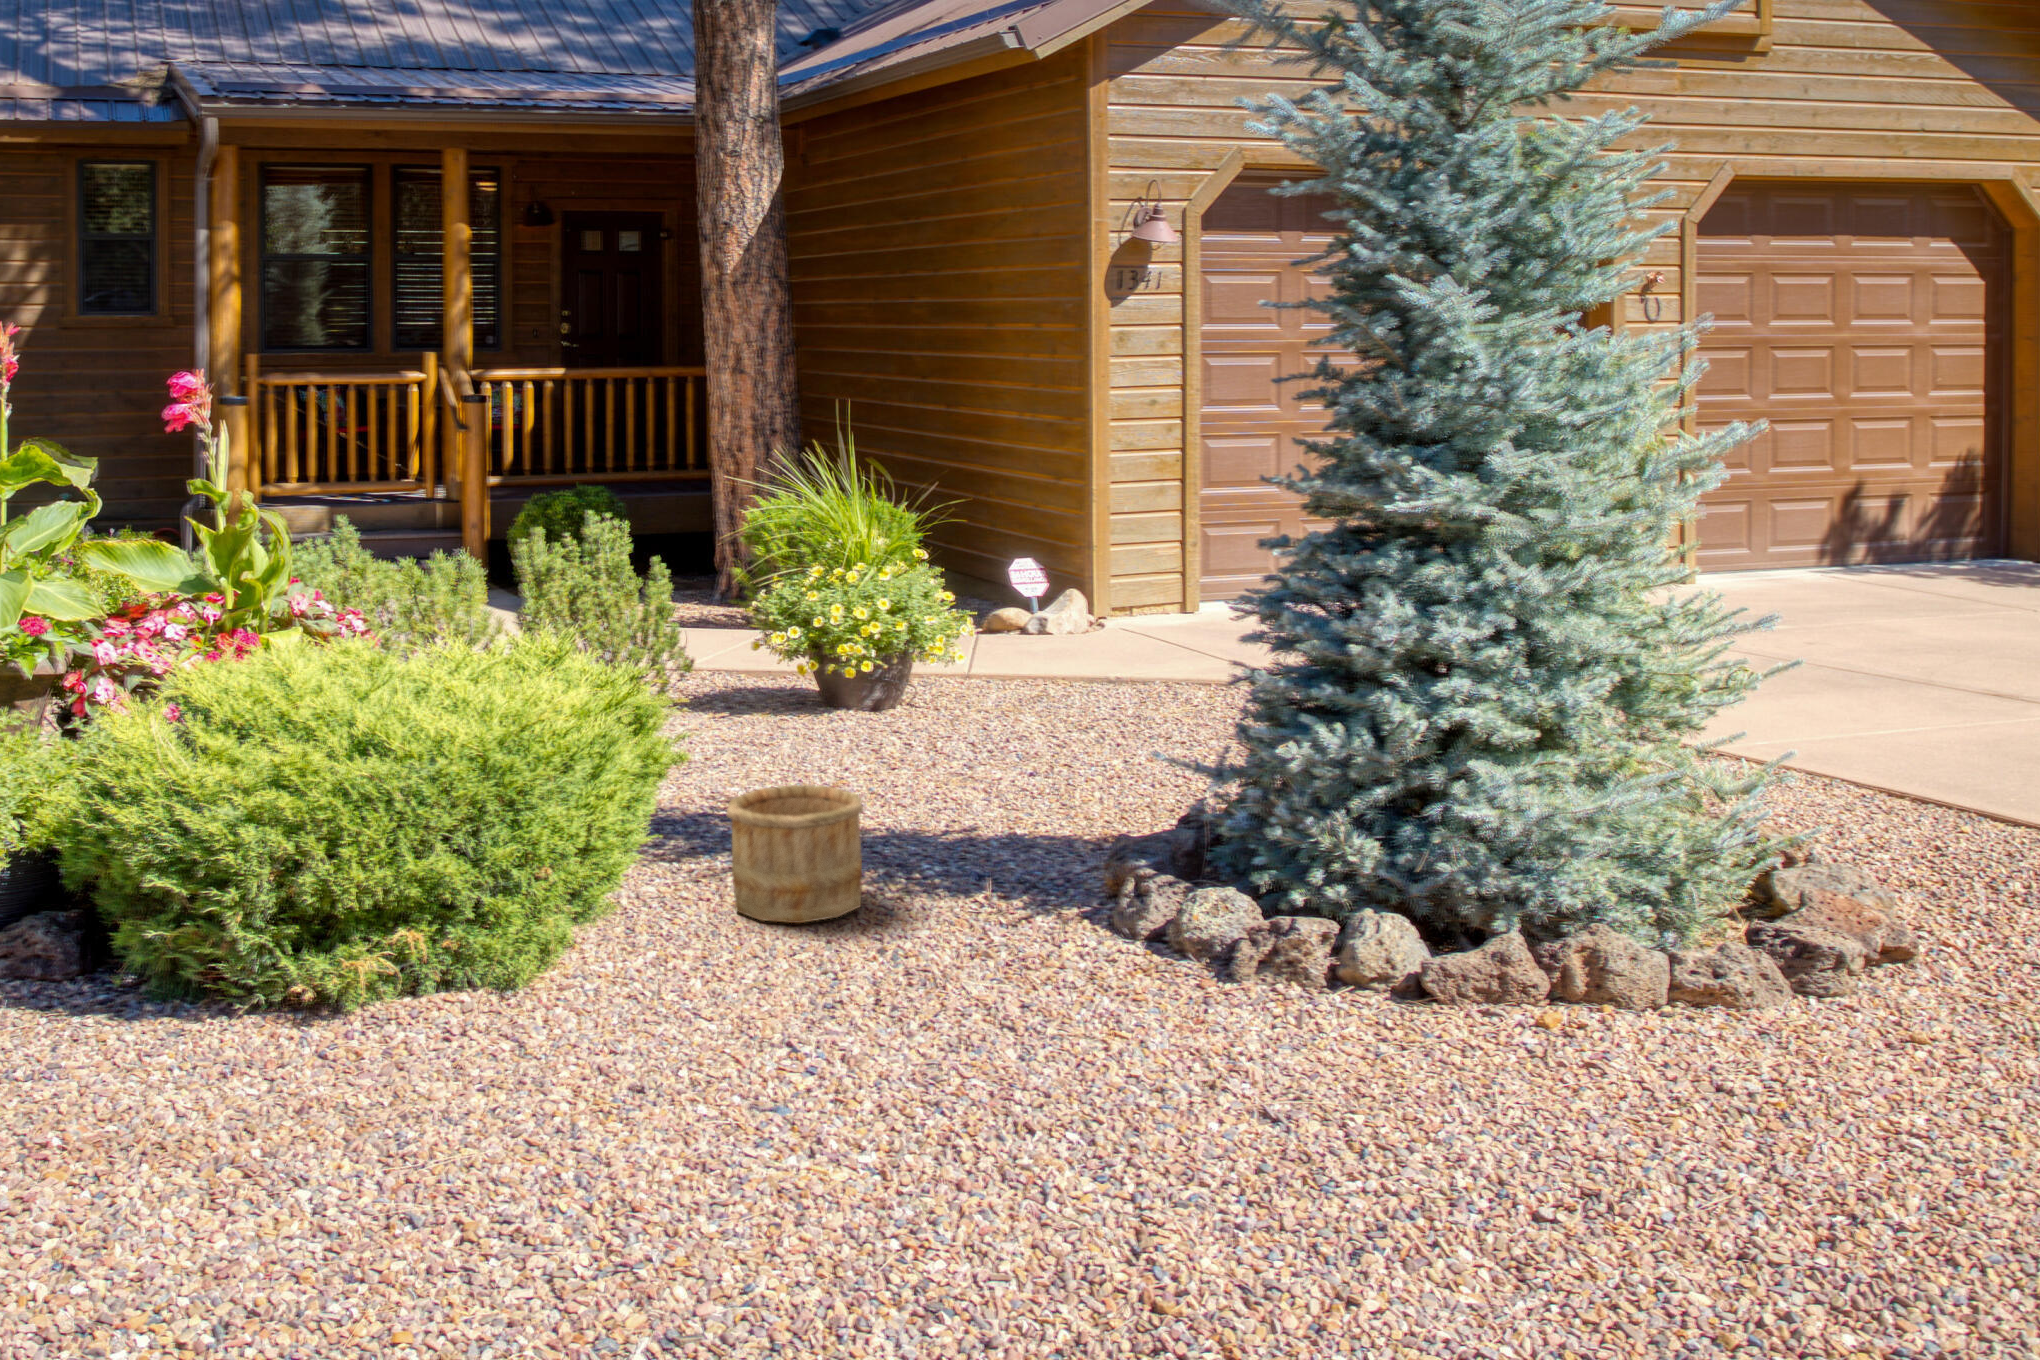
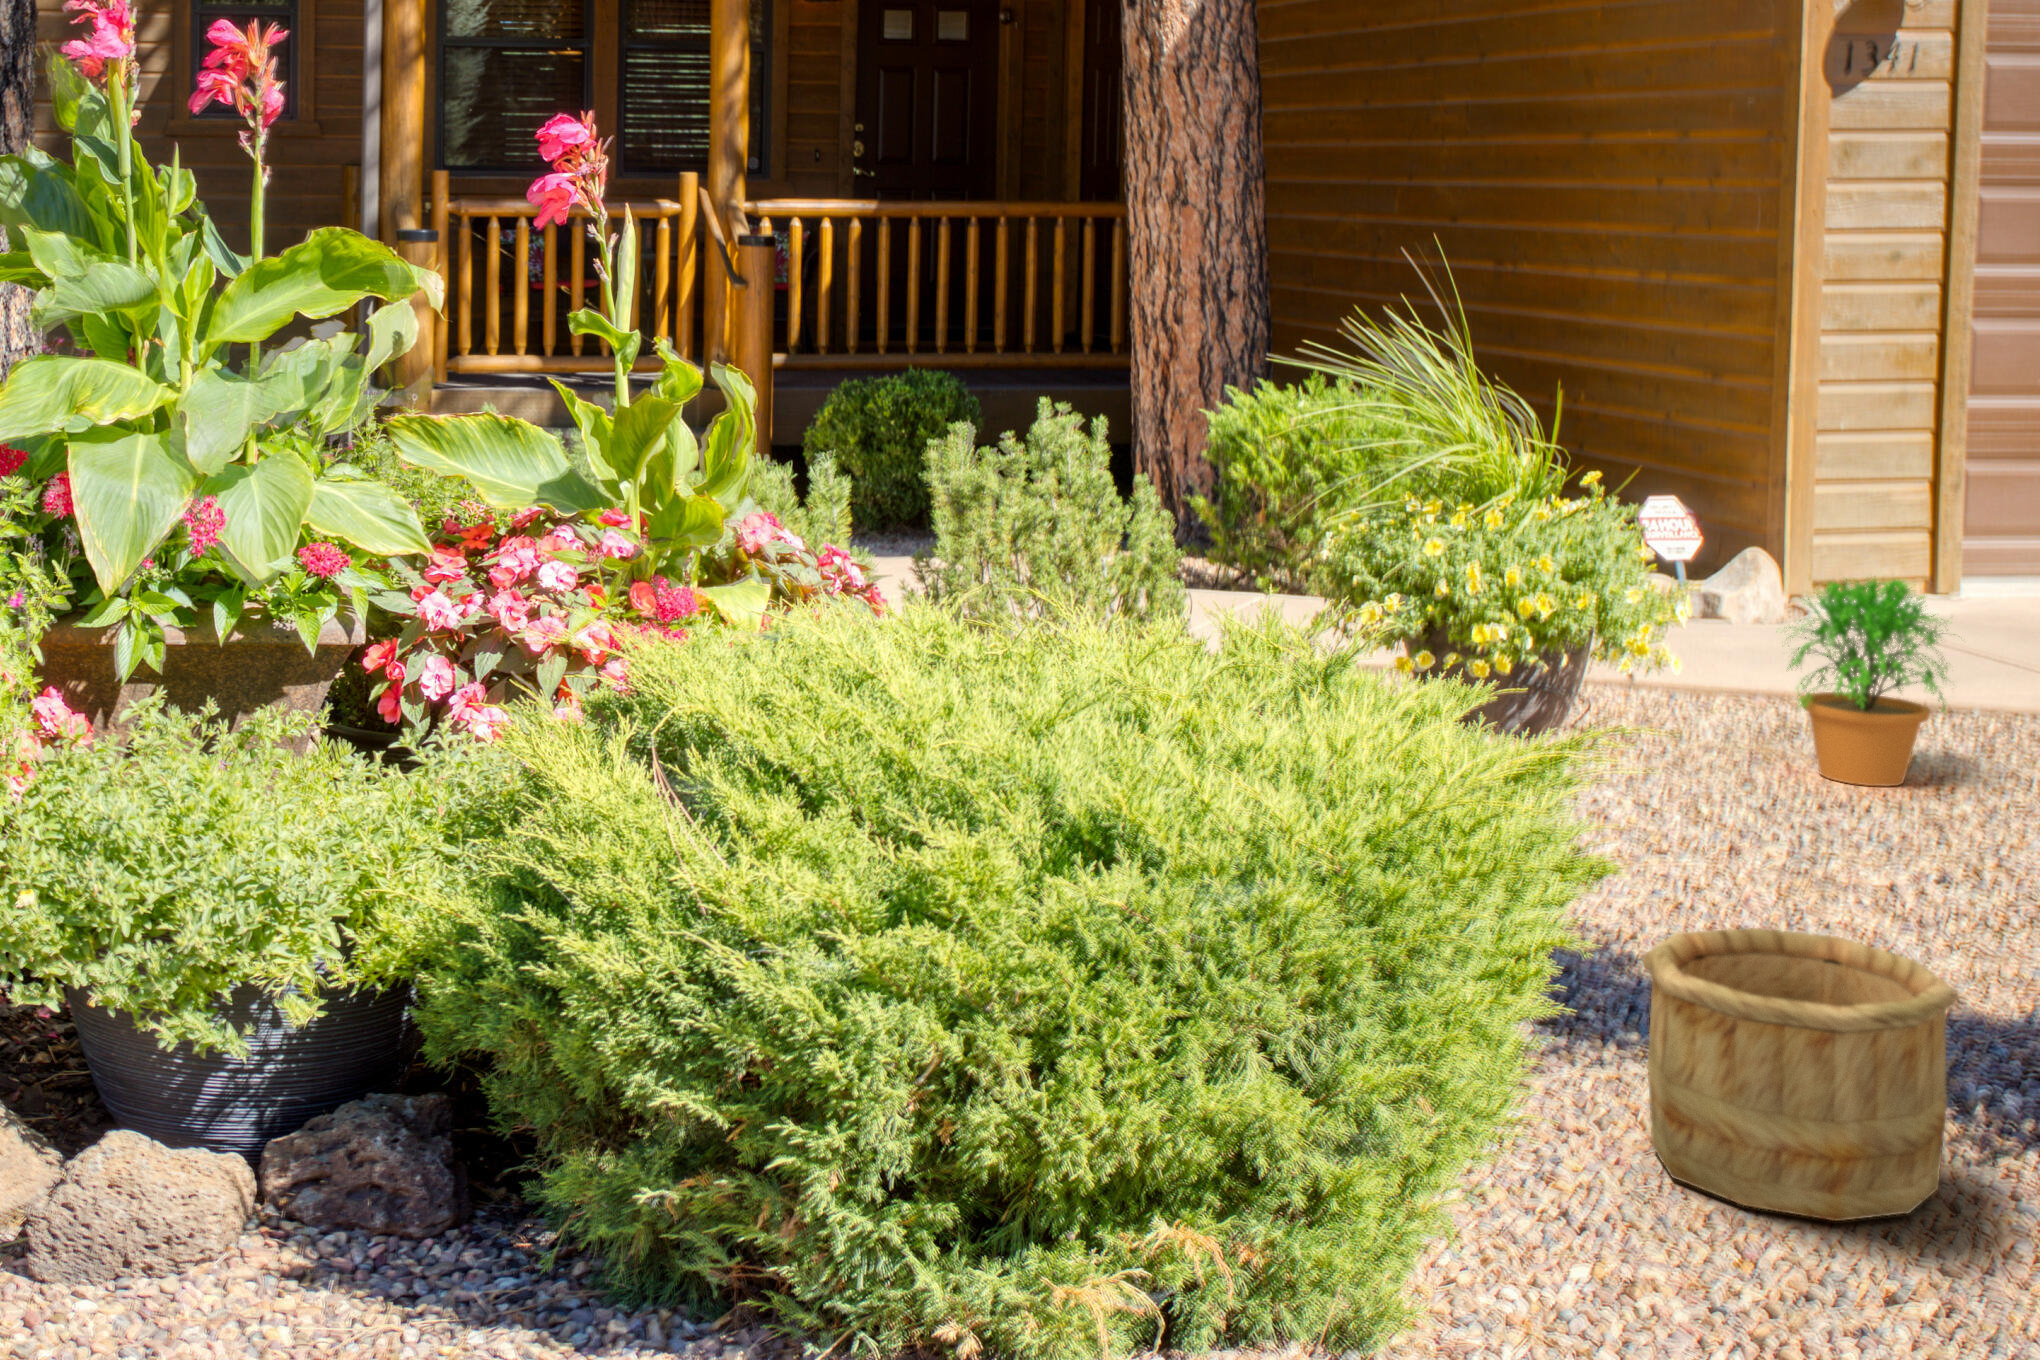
potted plant: none [984,598,1087,722] -> present [1787,577,1955,786]

